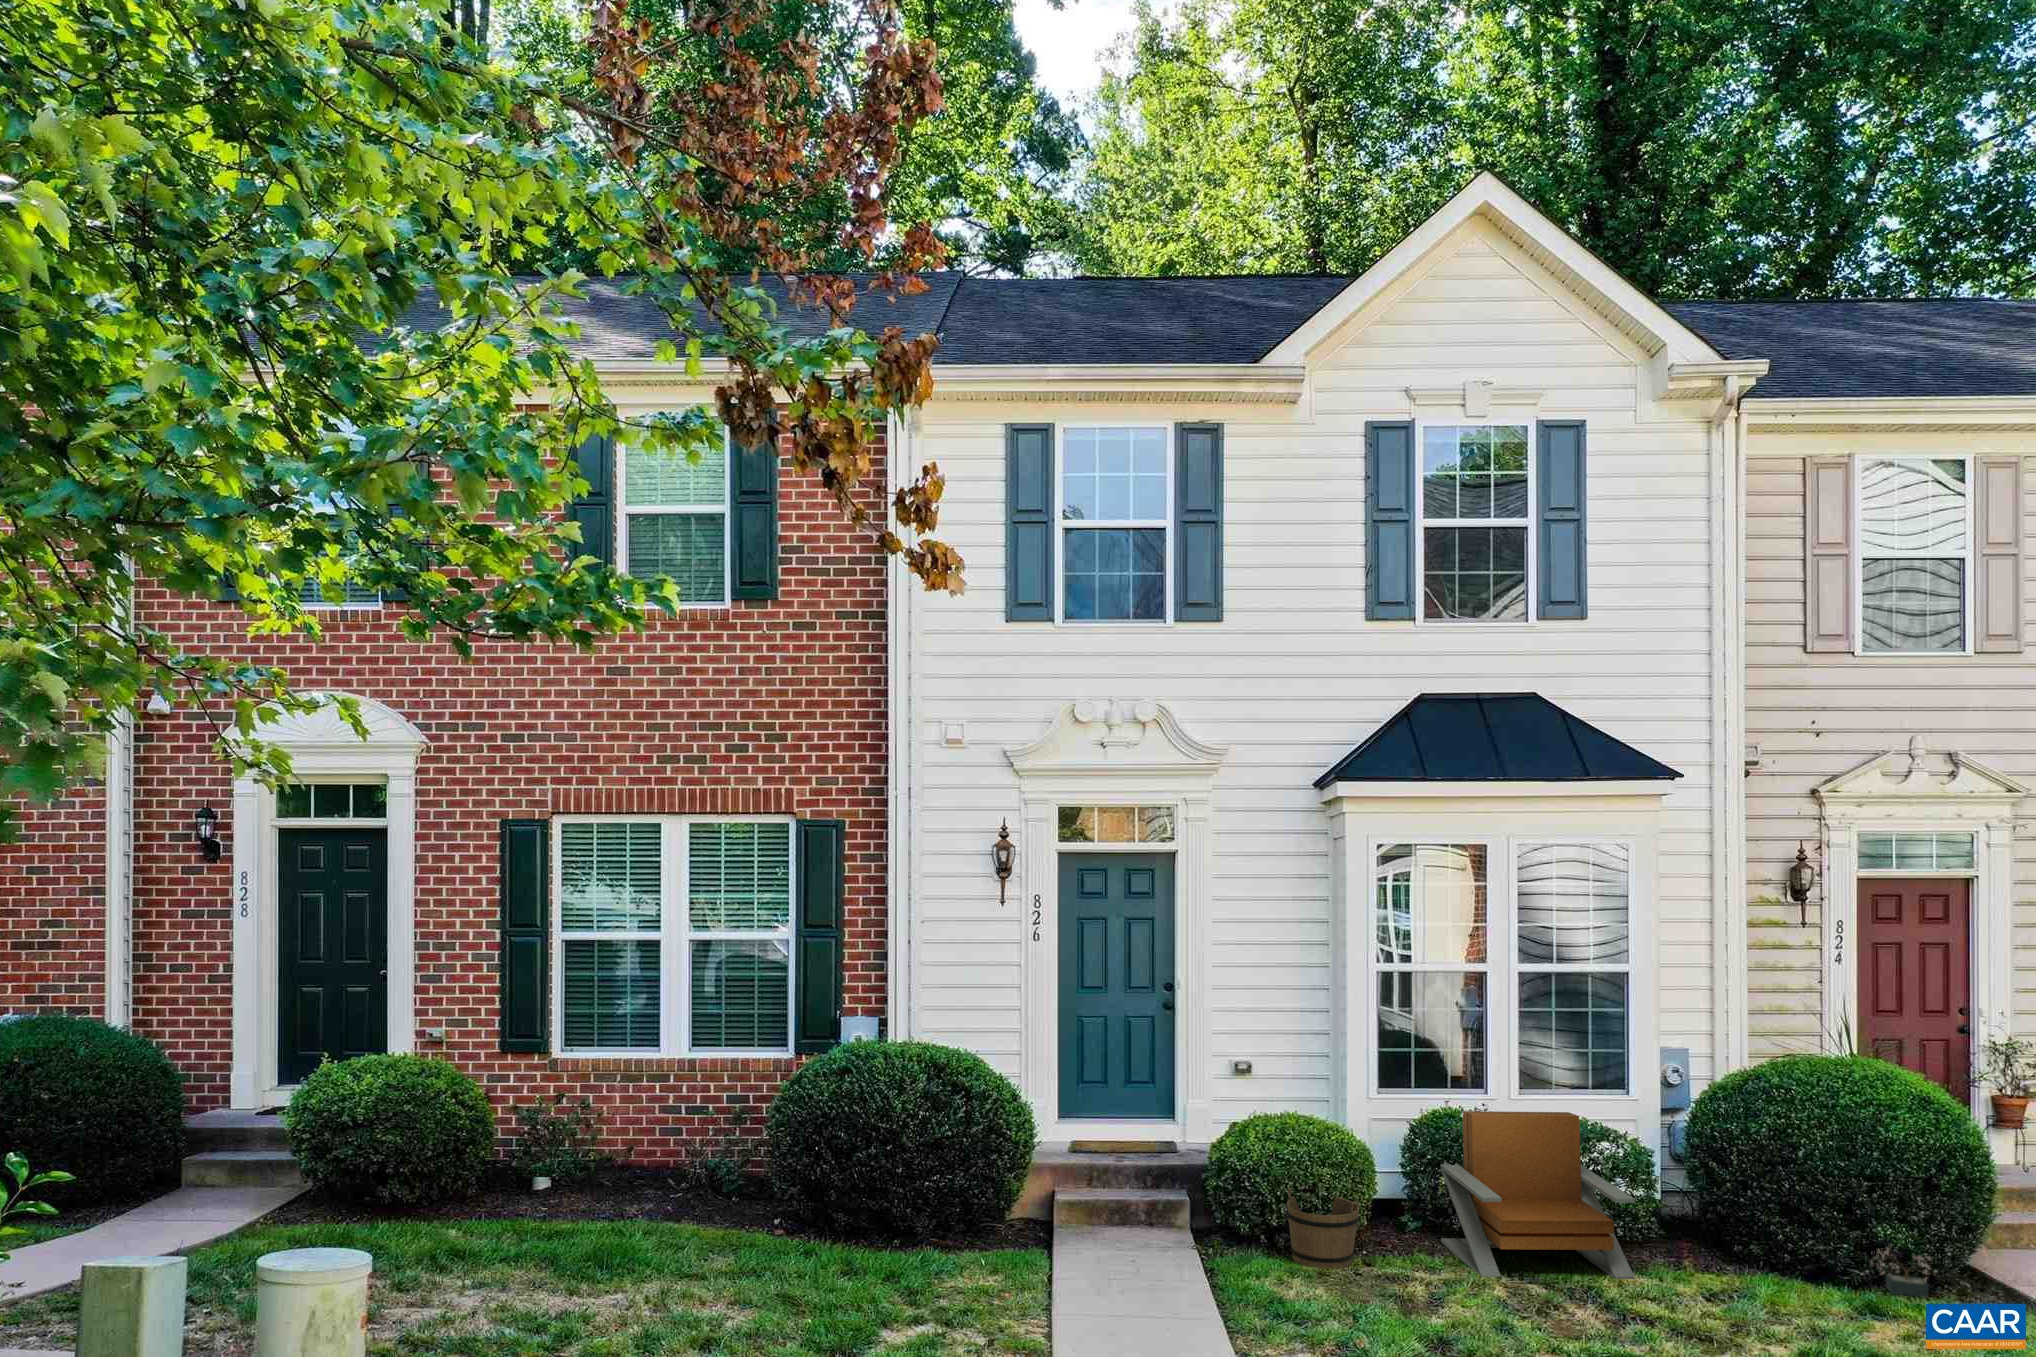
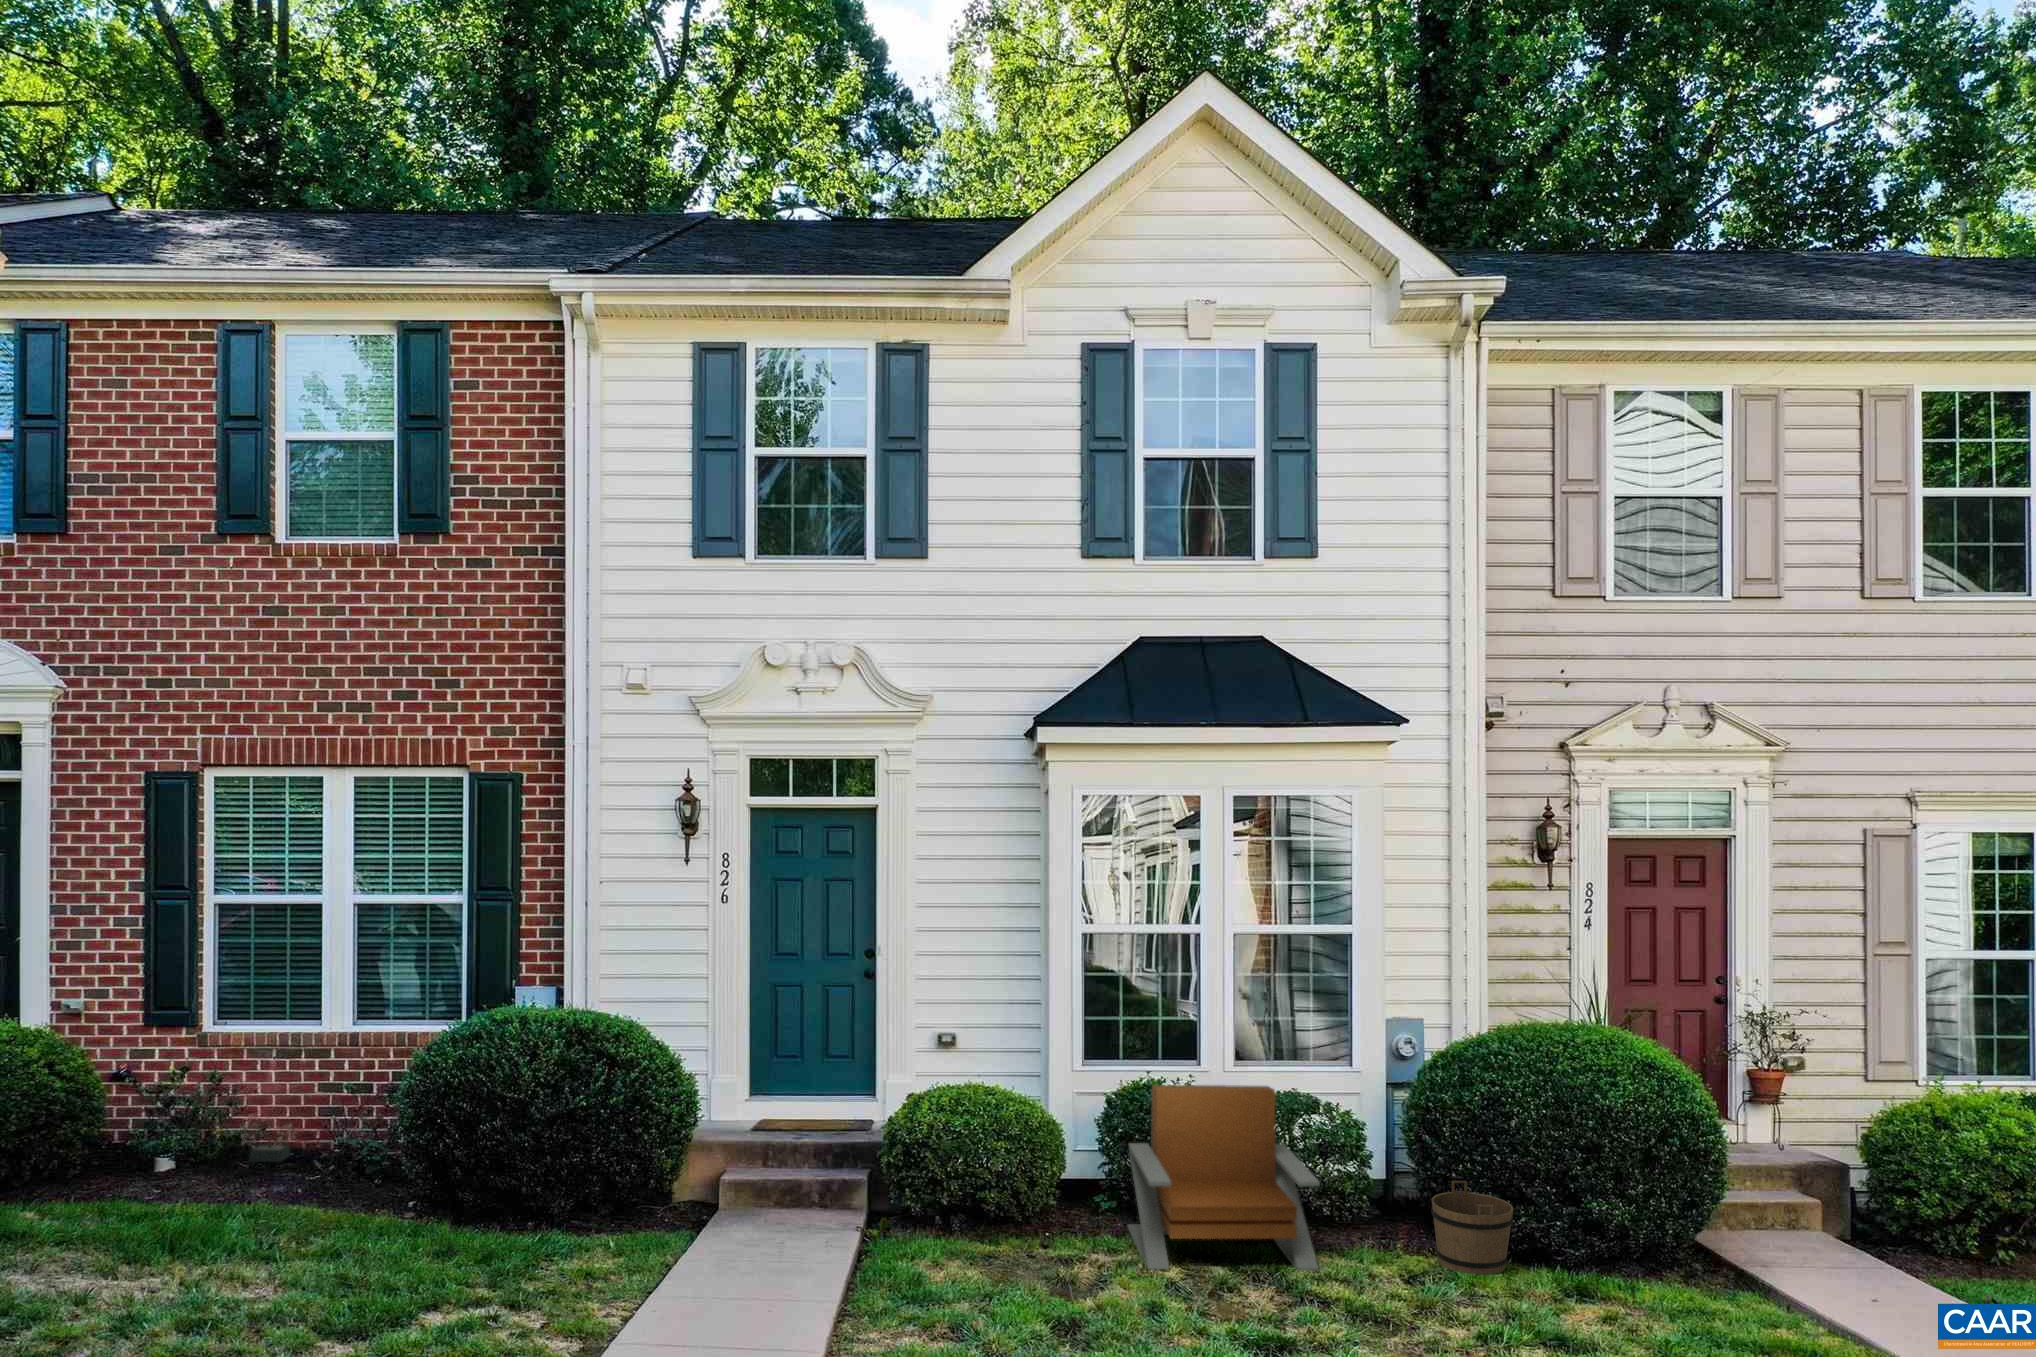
bucket: present [1287,1188,1359,1269] -> present [1431,1181,1513,1275]
decorative plant: present [1872,1244,1937,1297] -> present [241,1115,296,1162]

